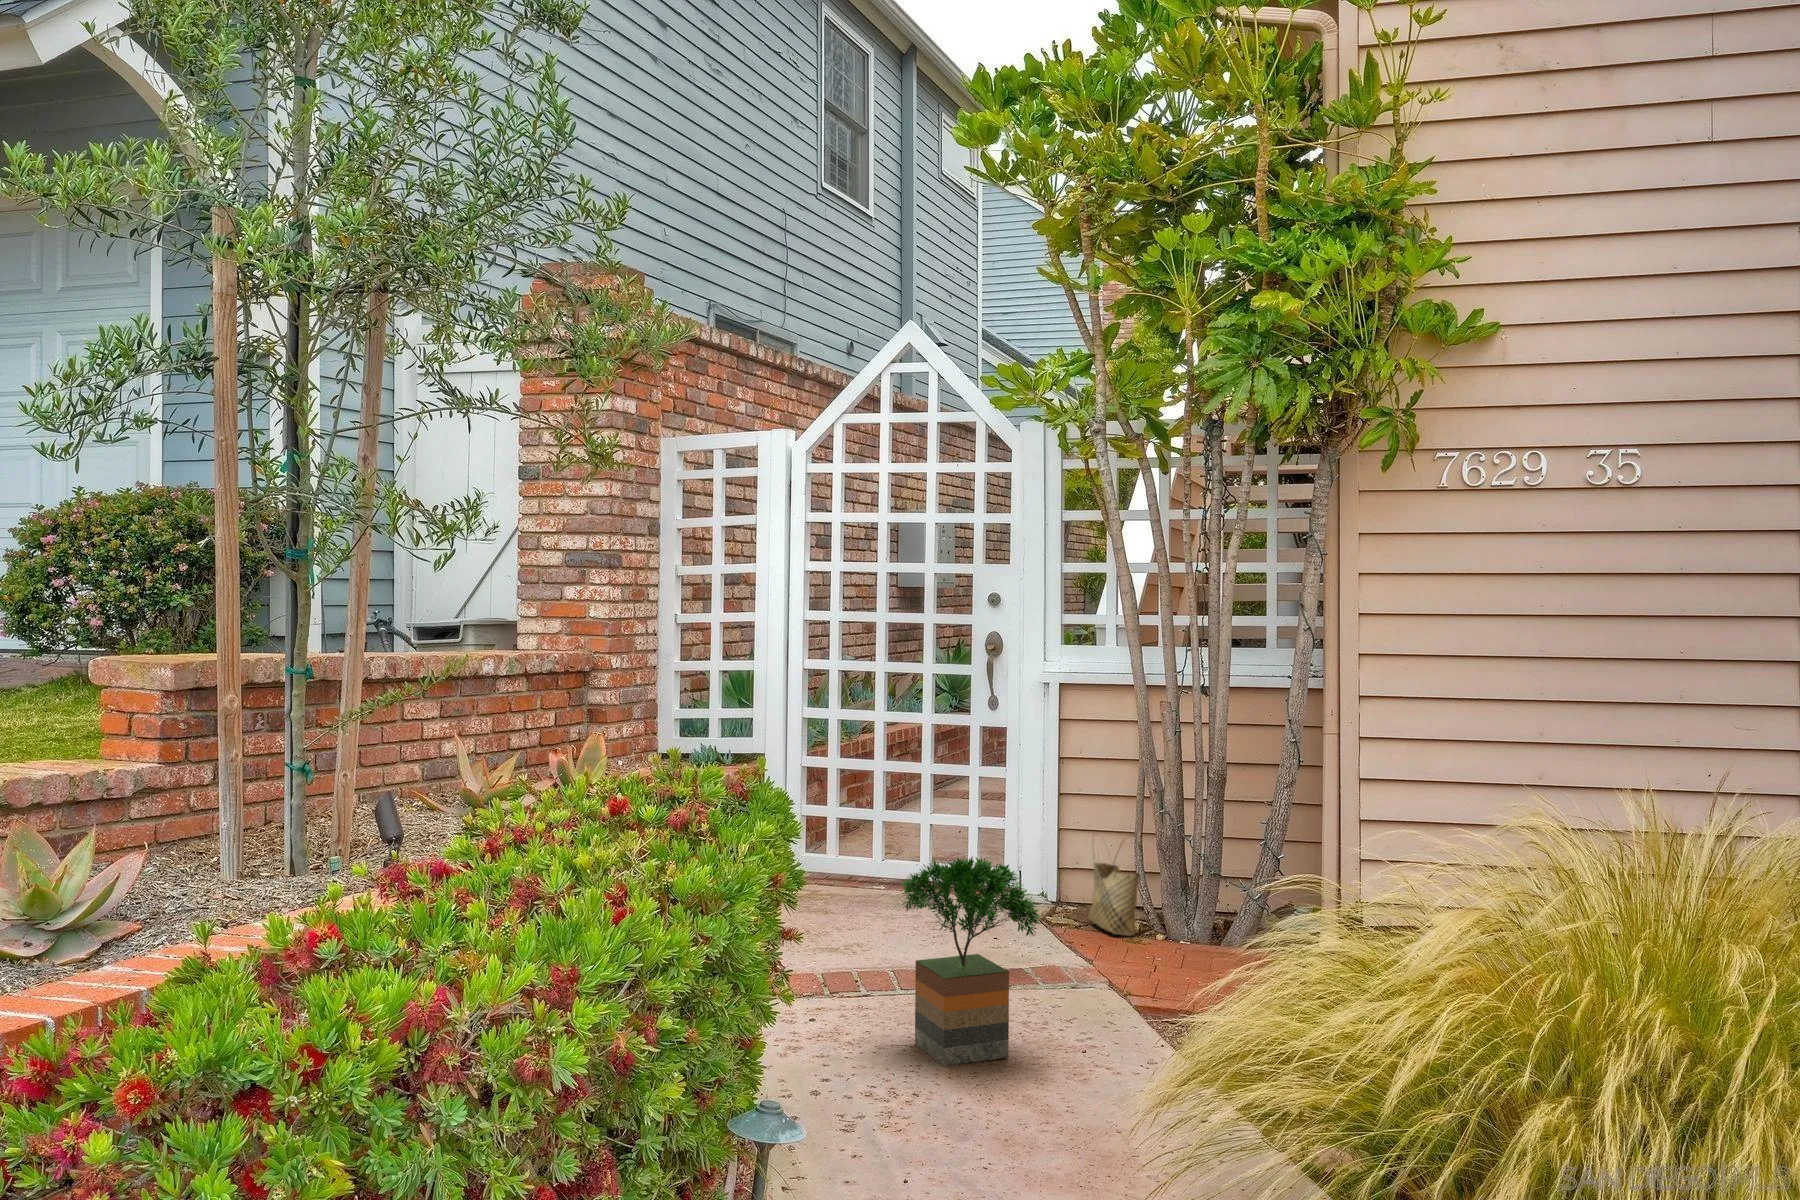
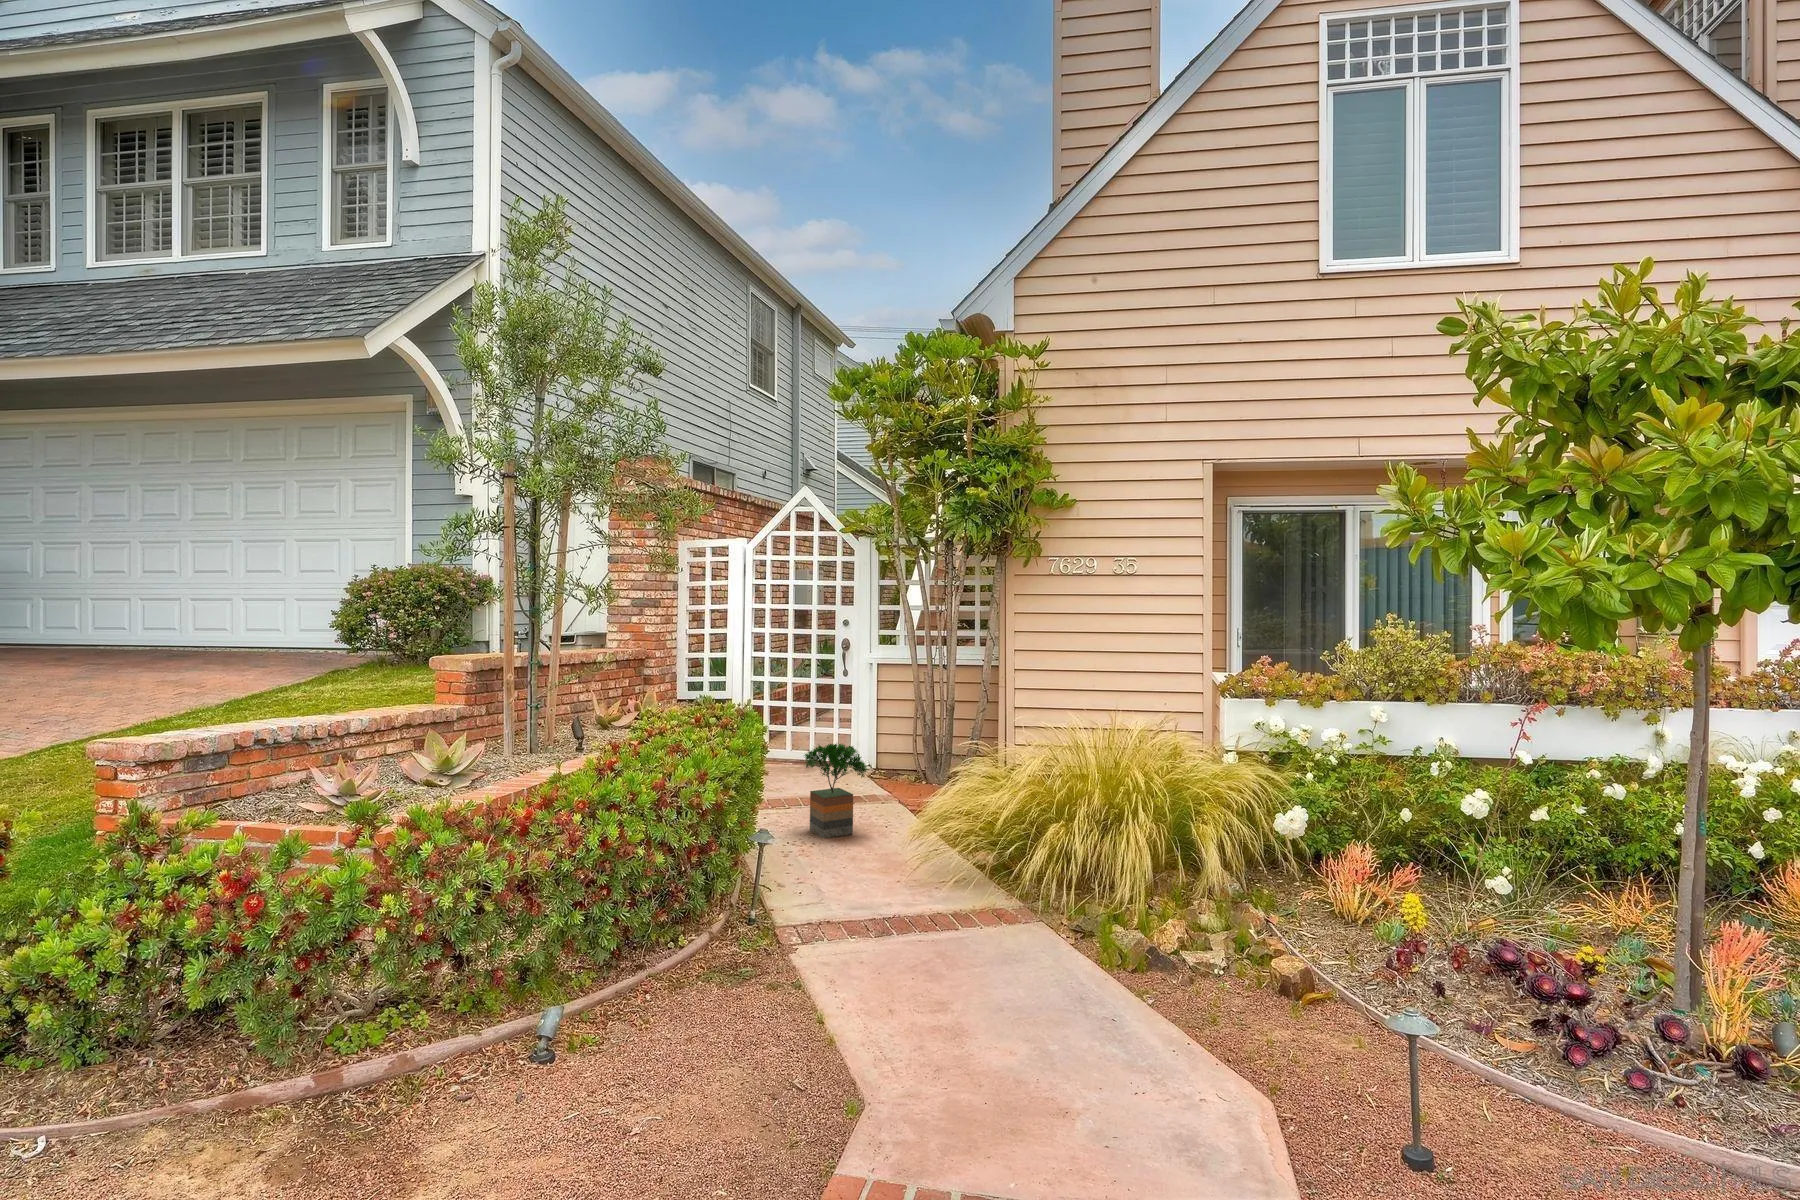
woven basket: present [1089,834,1140,936] -> none [891,734,915,782]

